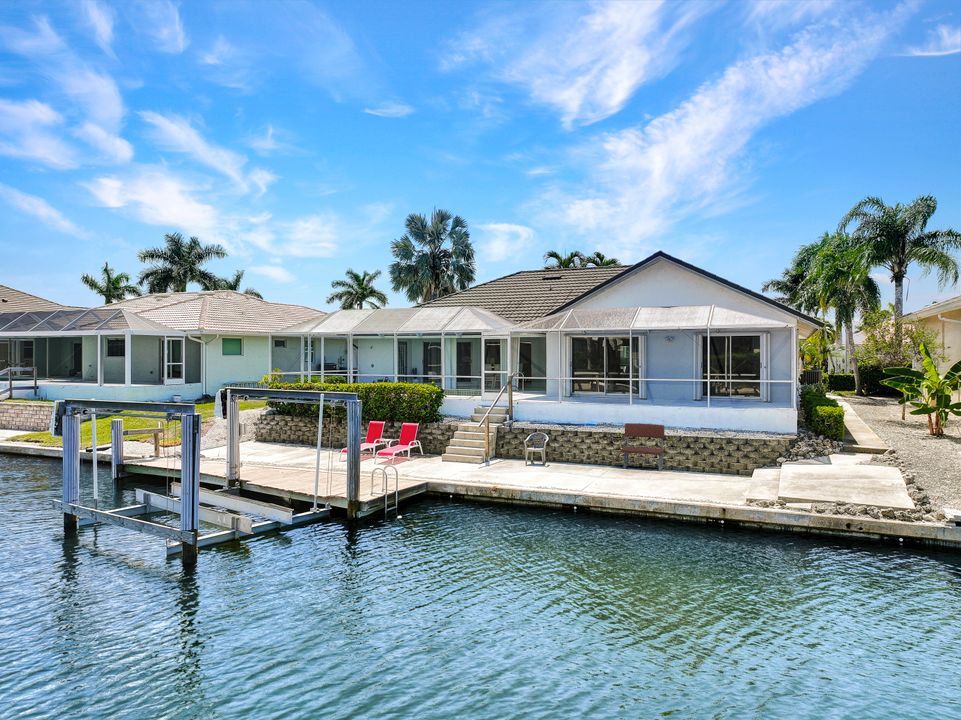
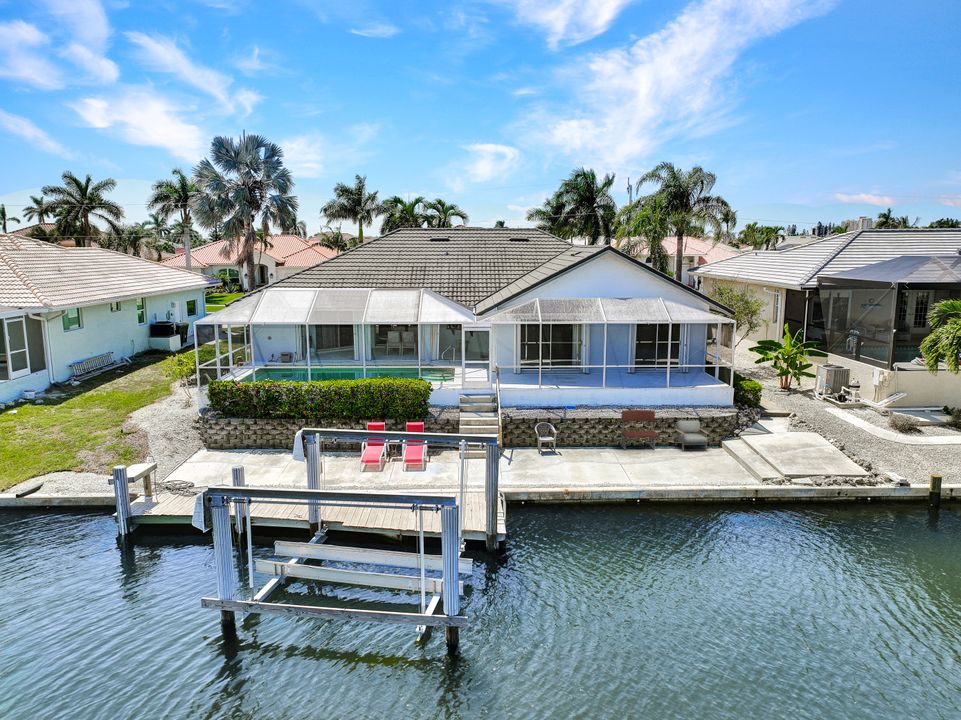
armchair: none [690,440,727,477] -> present [675,421,709,451]

